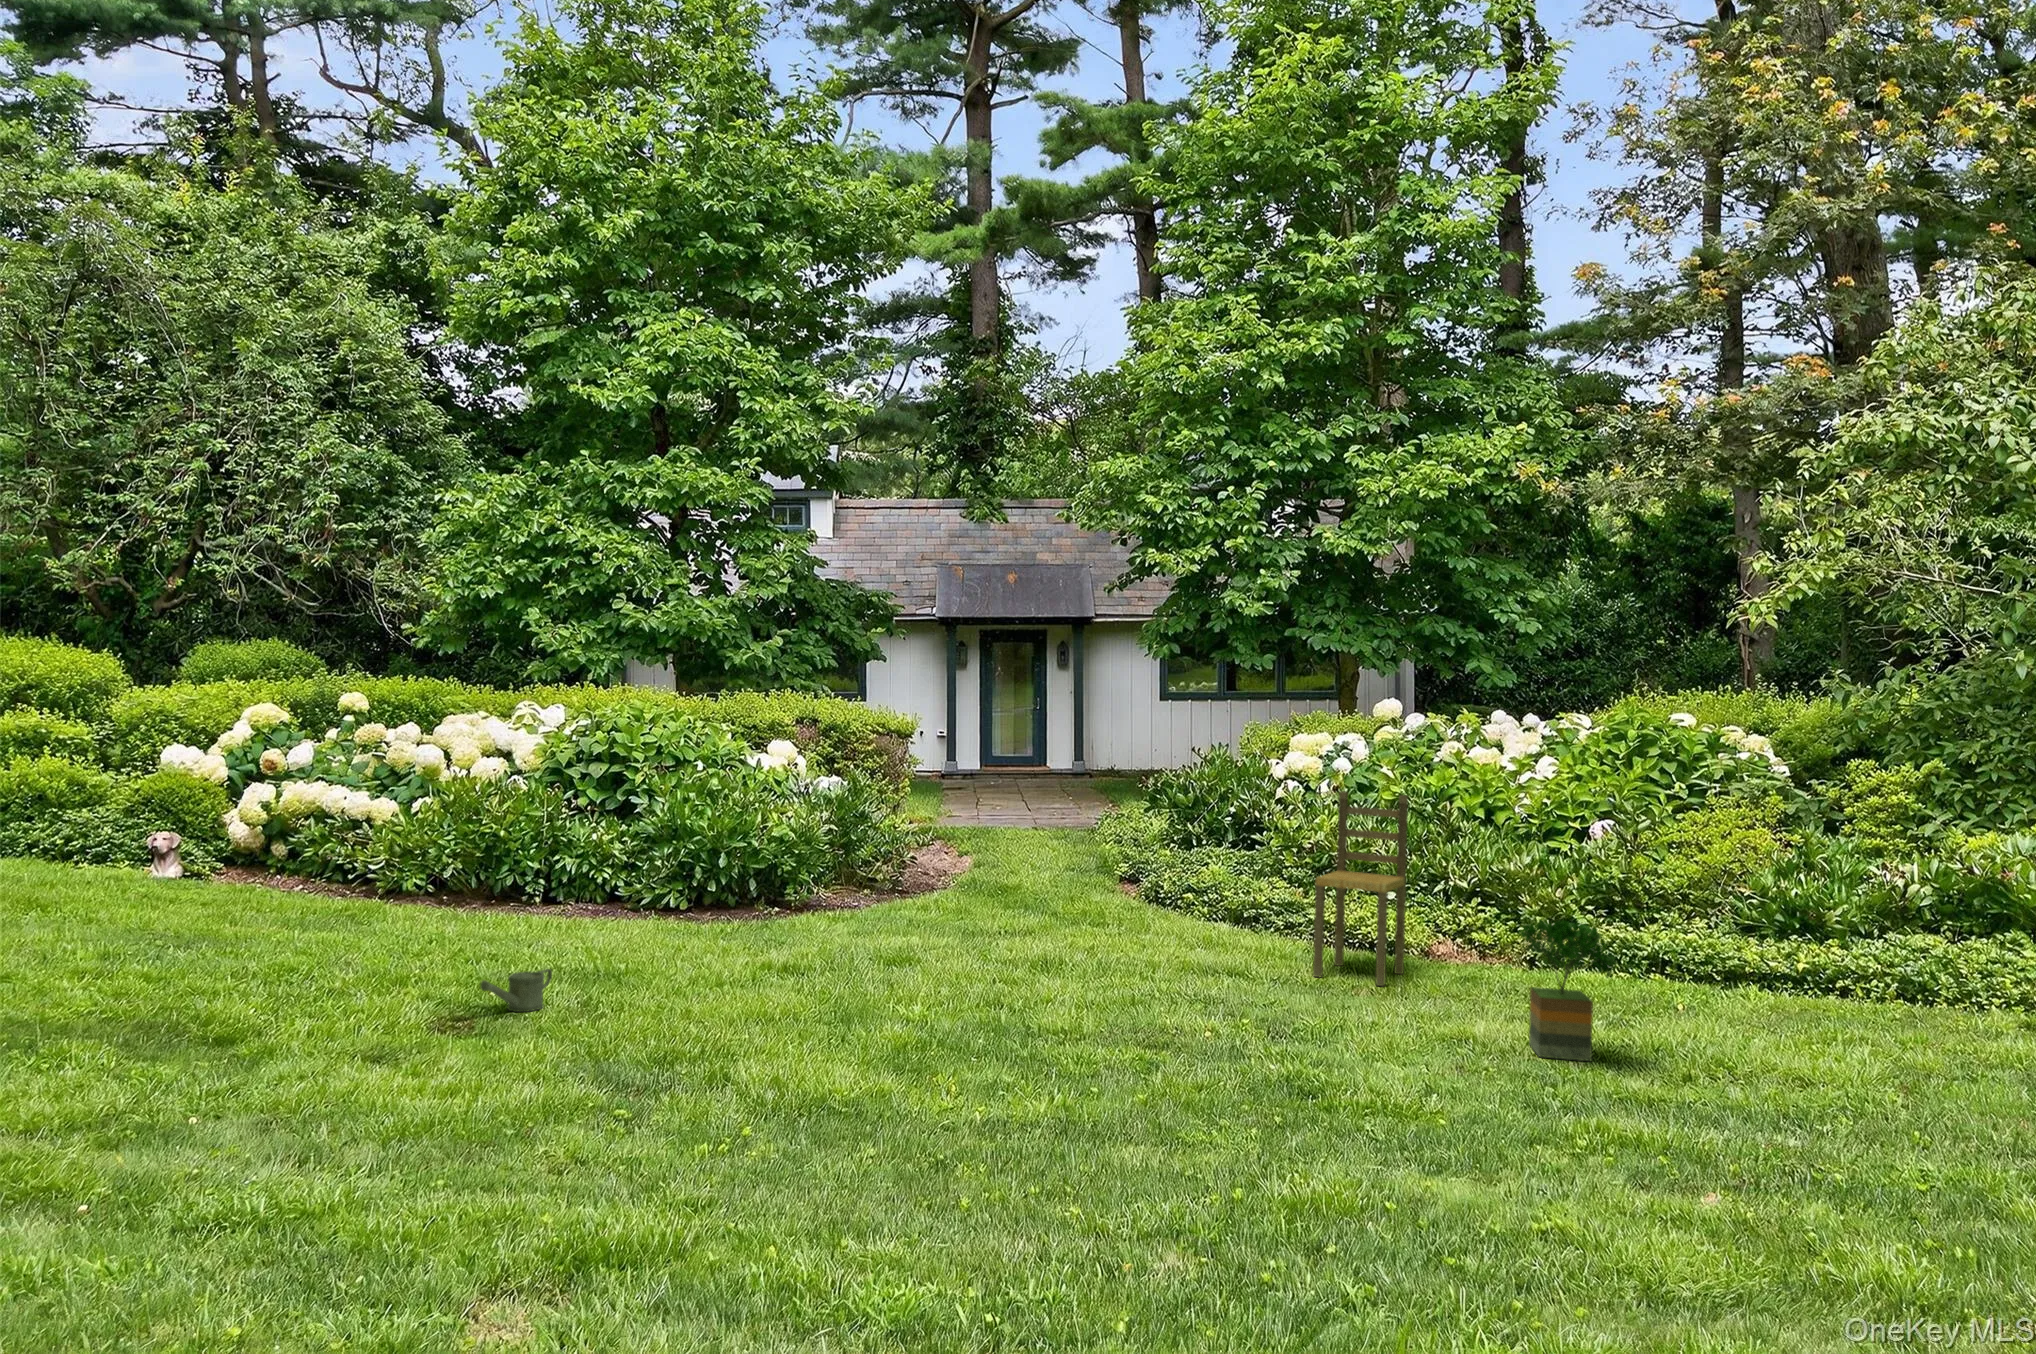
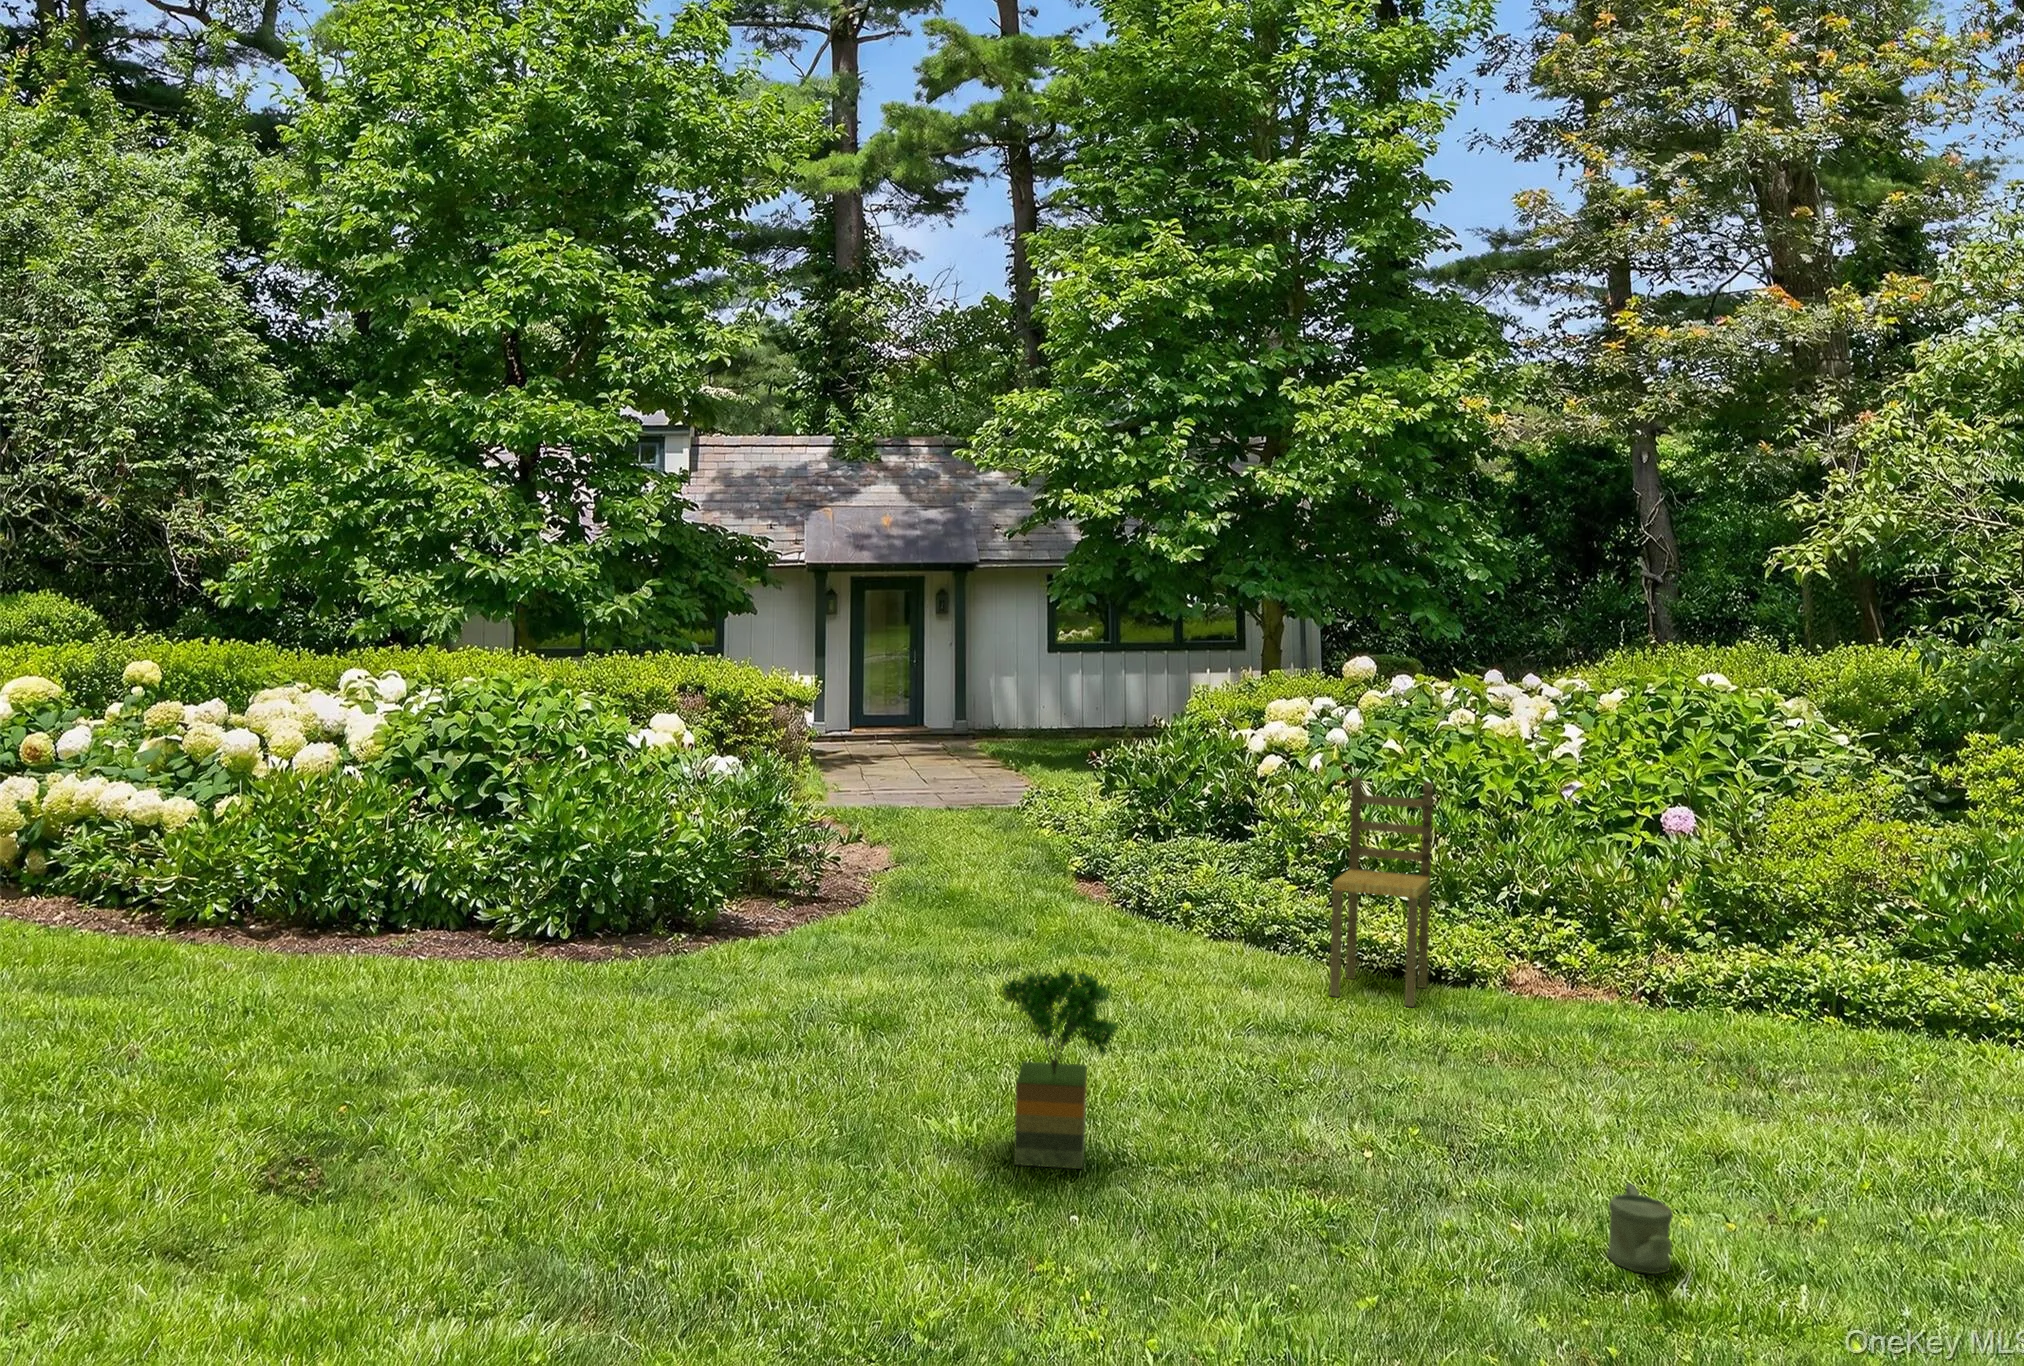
potted tree: present [1519,920,1615,1061] -> present [1001,970,1118,1169]
watering can: present [480,969,552,1012] -> present [1607,1184,1673,1274]

